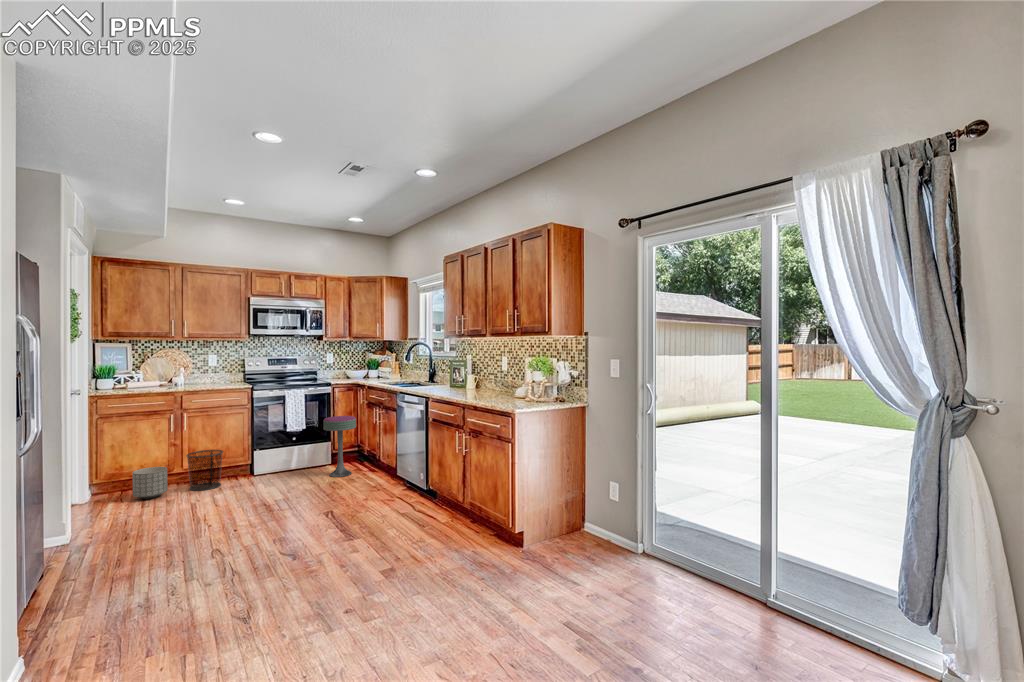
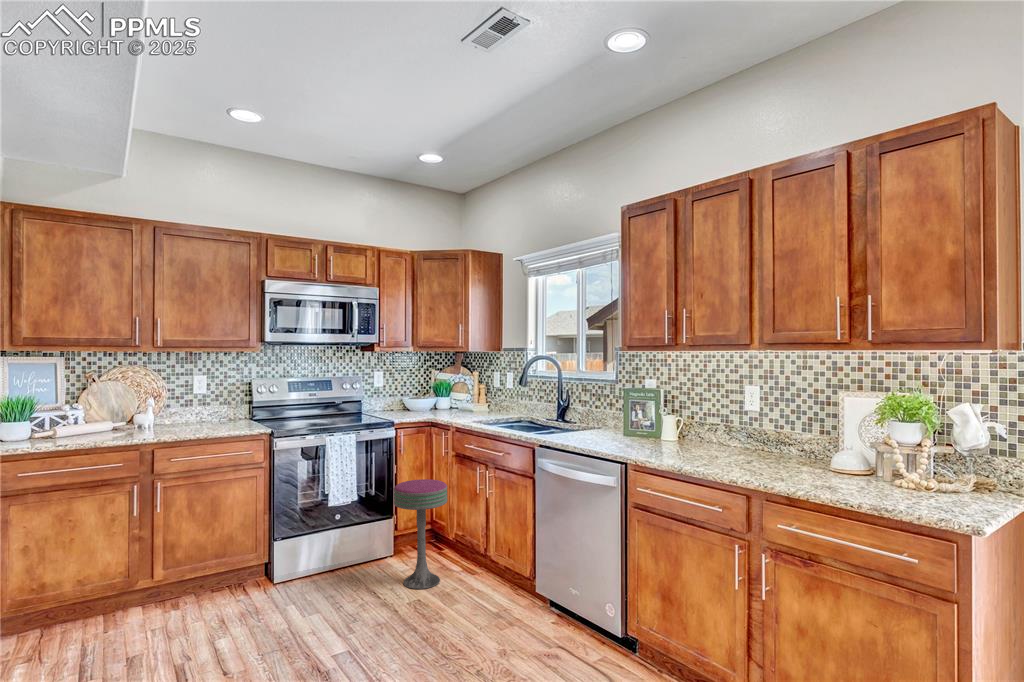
waste bin: present [186,450,223,491] -> none [160,546,226,628]
planter: present [133,467,168,499] -> none [60,586,126,654]

